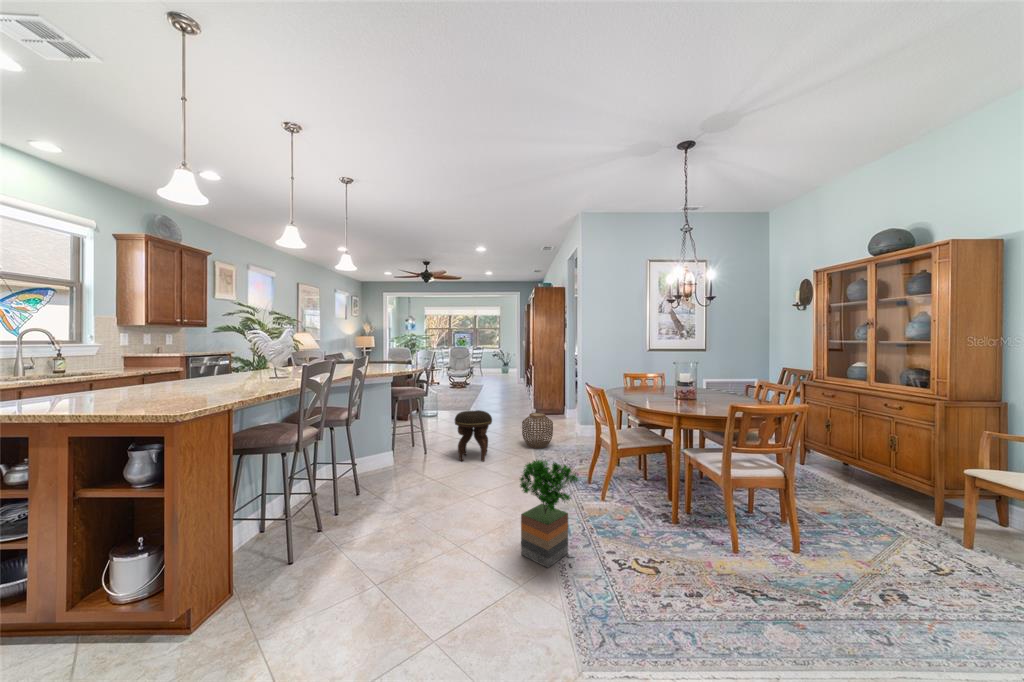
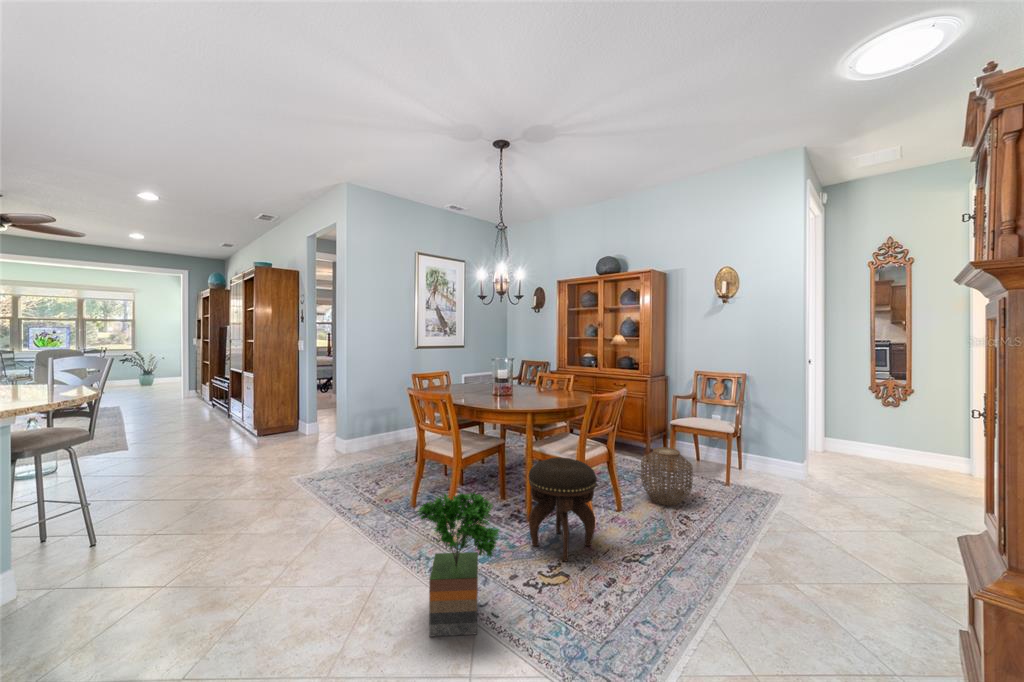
footstool: present [455,410,492,461] -> present [529,457,597,561]
woven basket: present [522,413,553,448] -> present [641,447,693,506]

